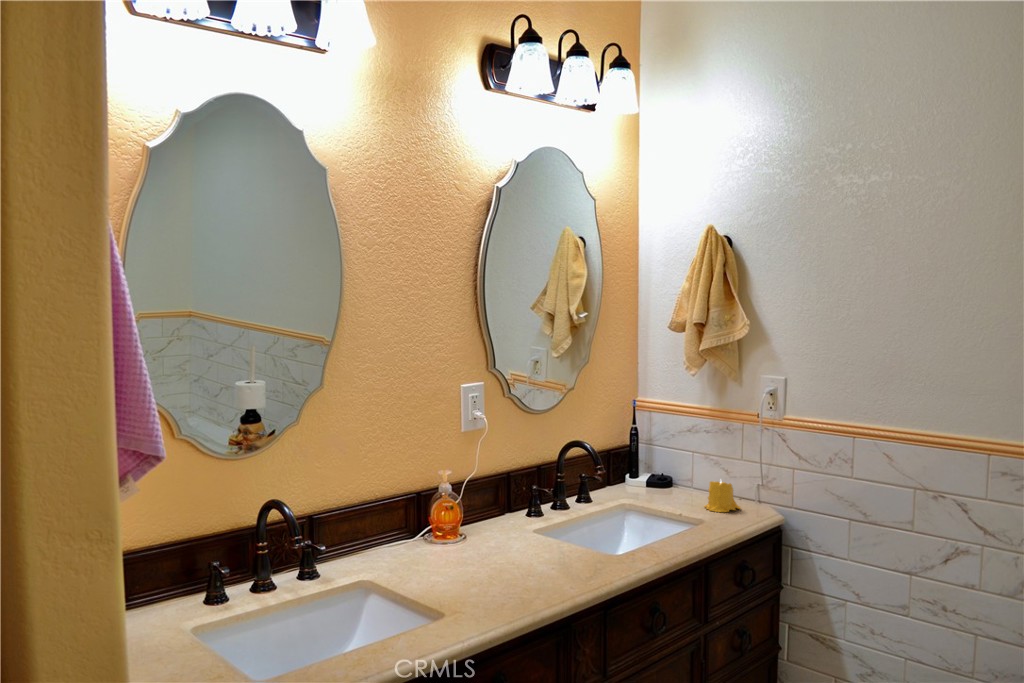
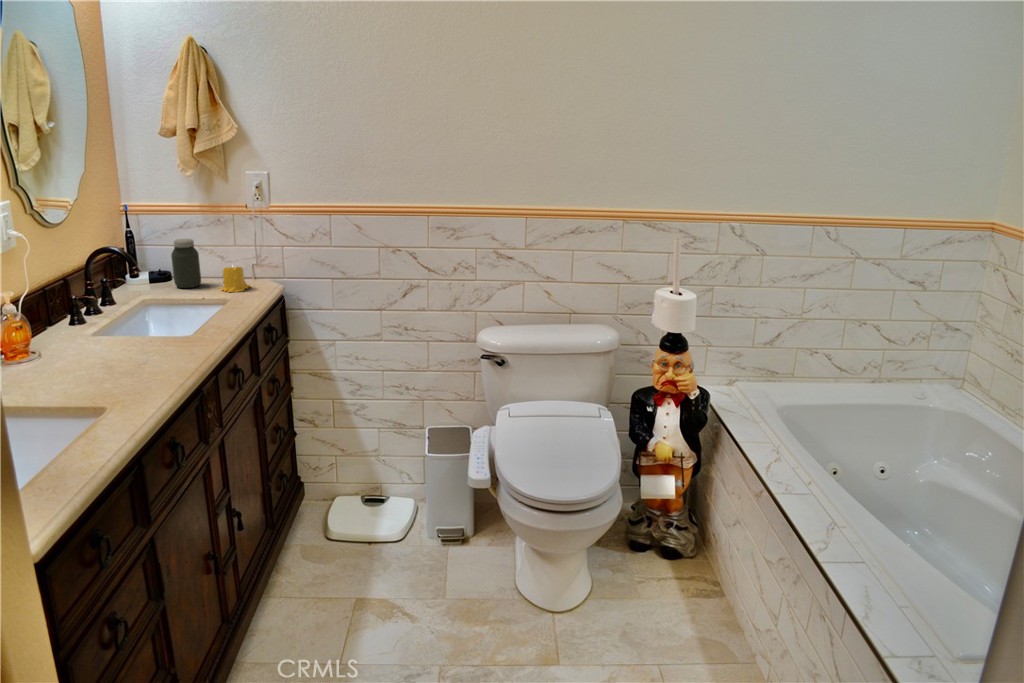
jar: none [665,442,694,498] -> present [171,239,201,288]

